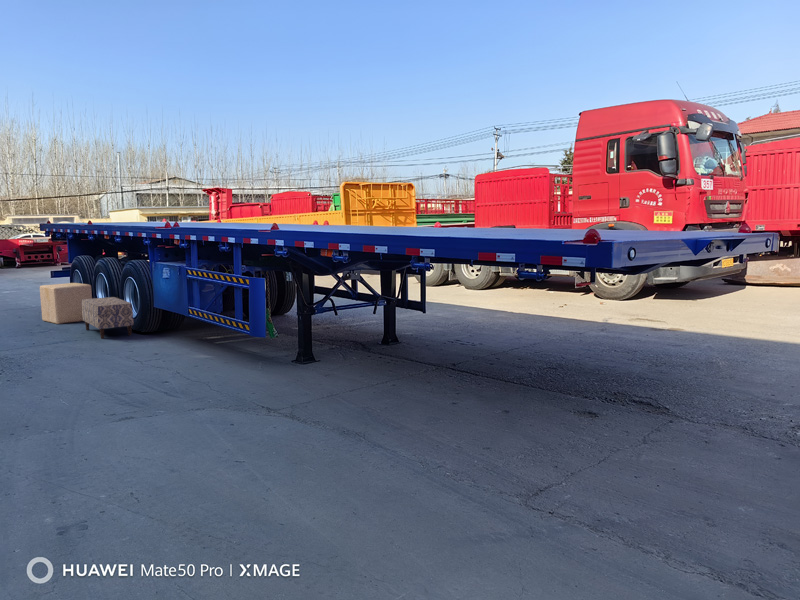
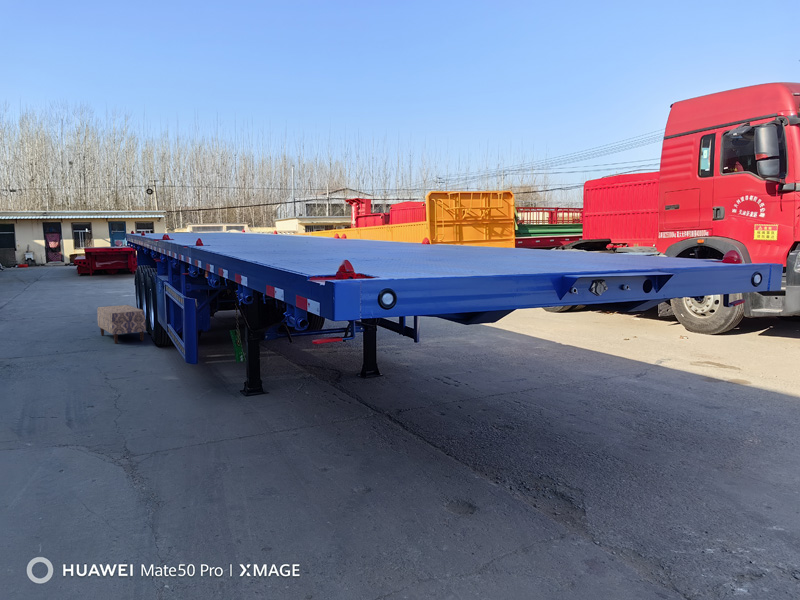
cardboard box: present [40,283,92,324] -> none [58,292,109,330]

